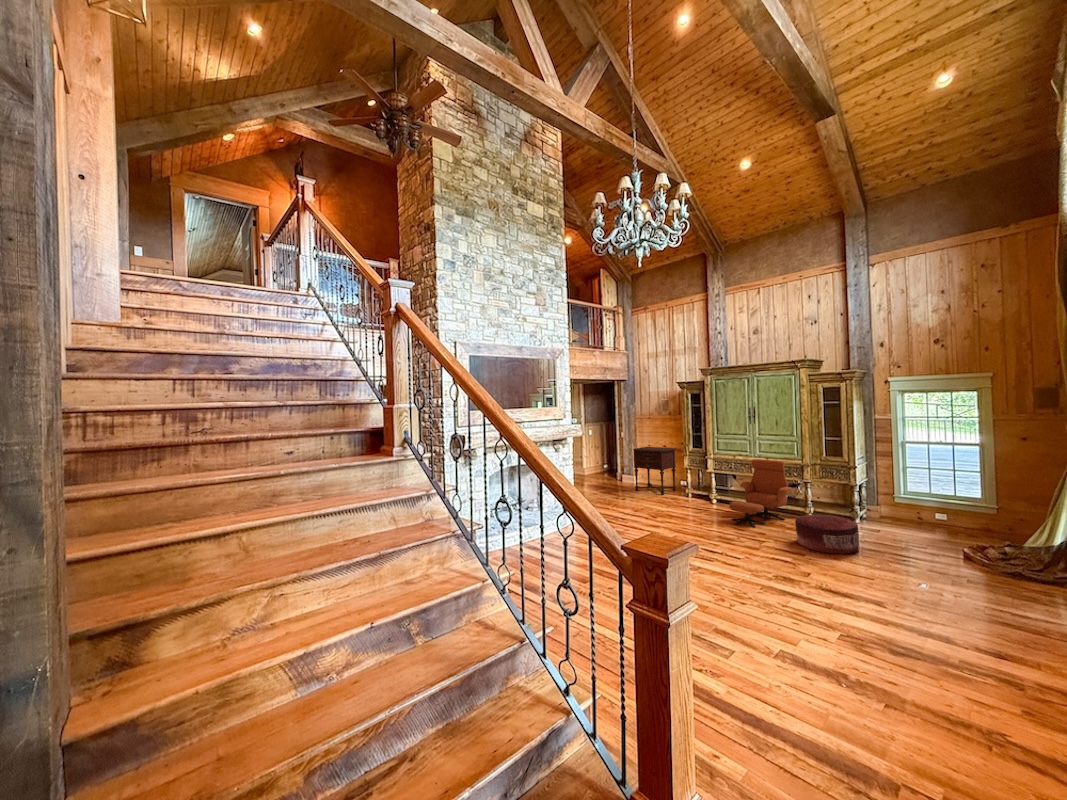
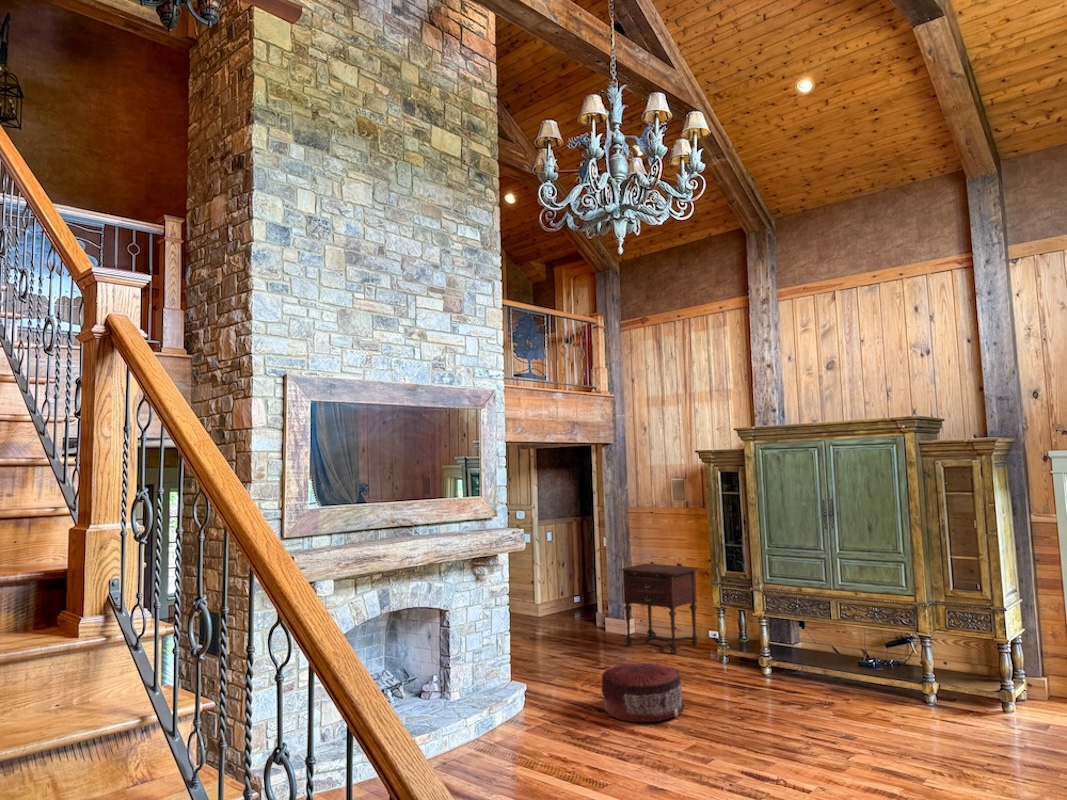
lounge chair: present [730,459,792,528] -> none [791,592,899,723]
pouf: present [795,515,860,554] -> present [602,663,685,722]

